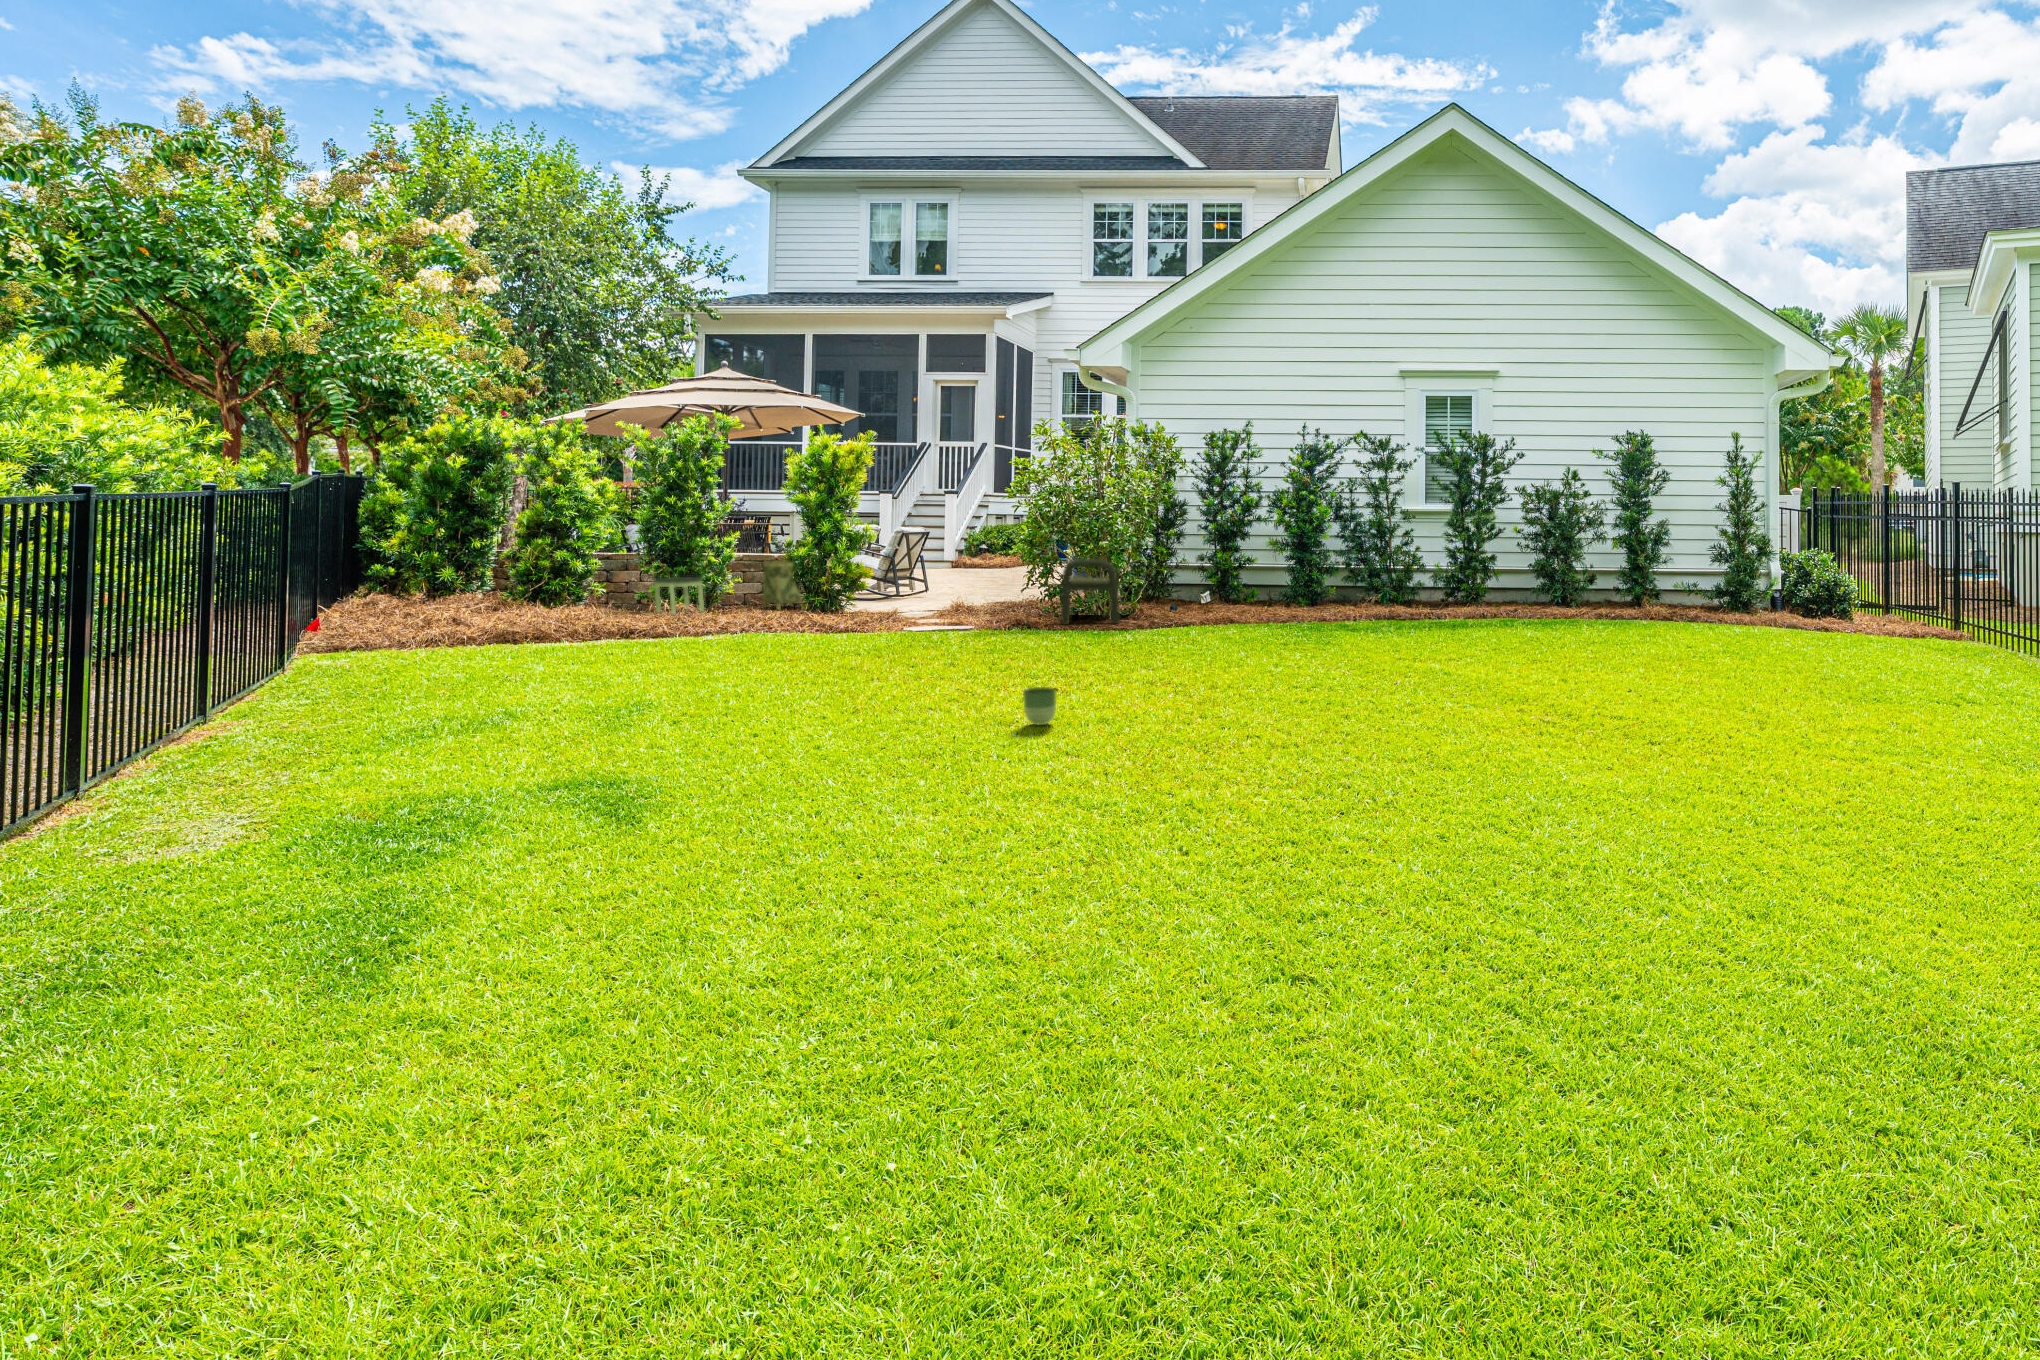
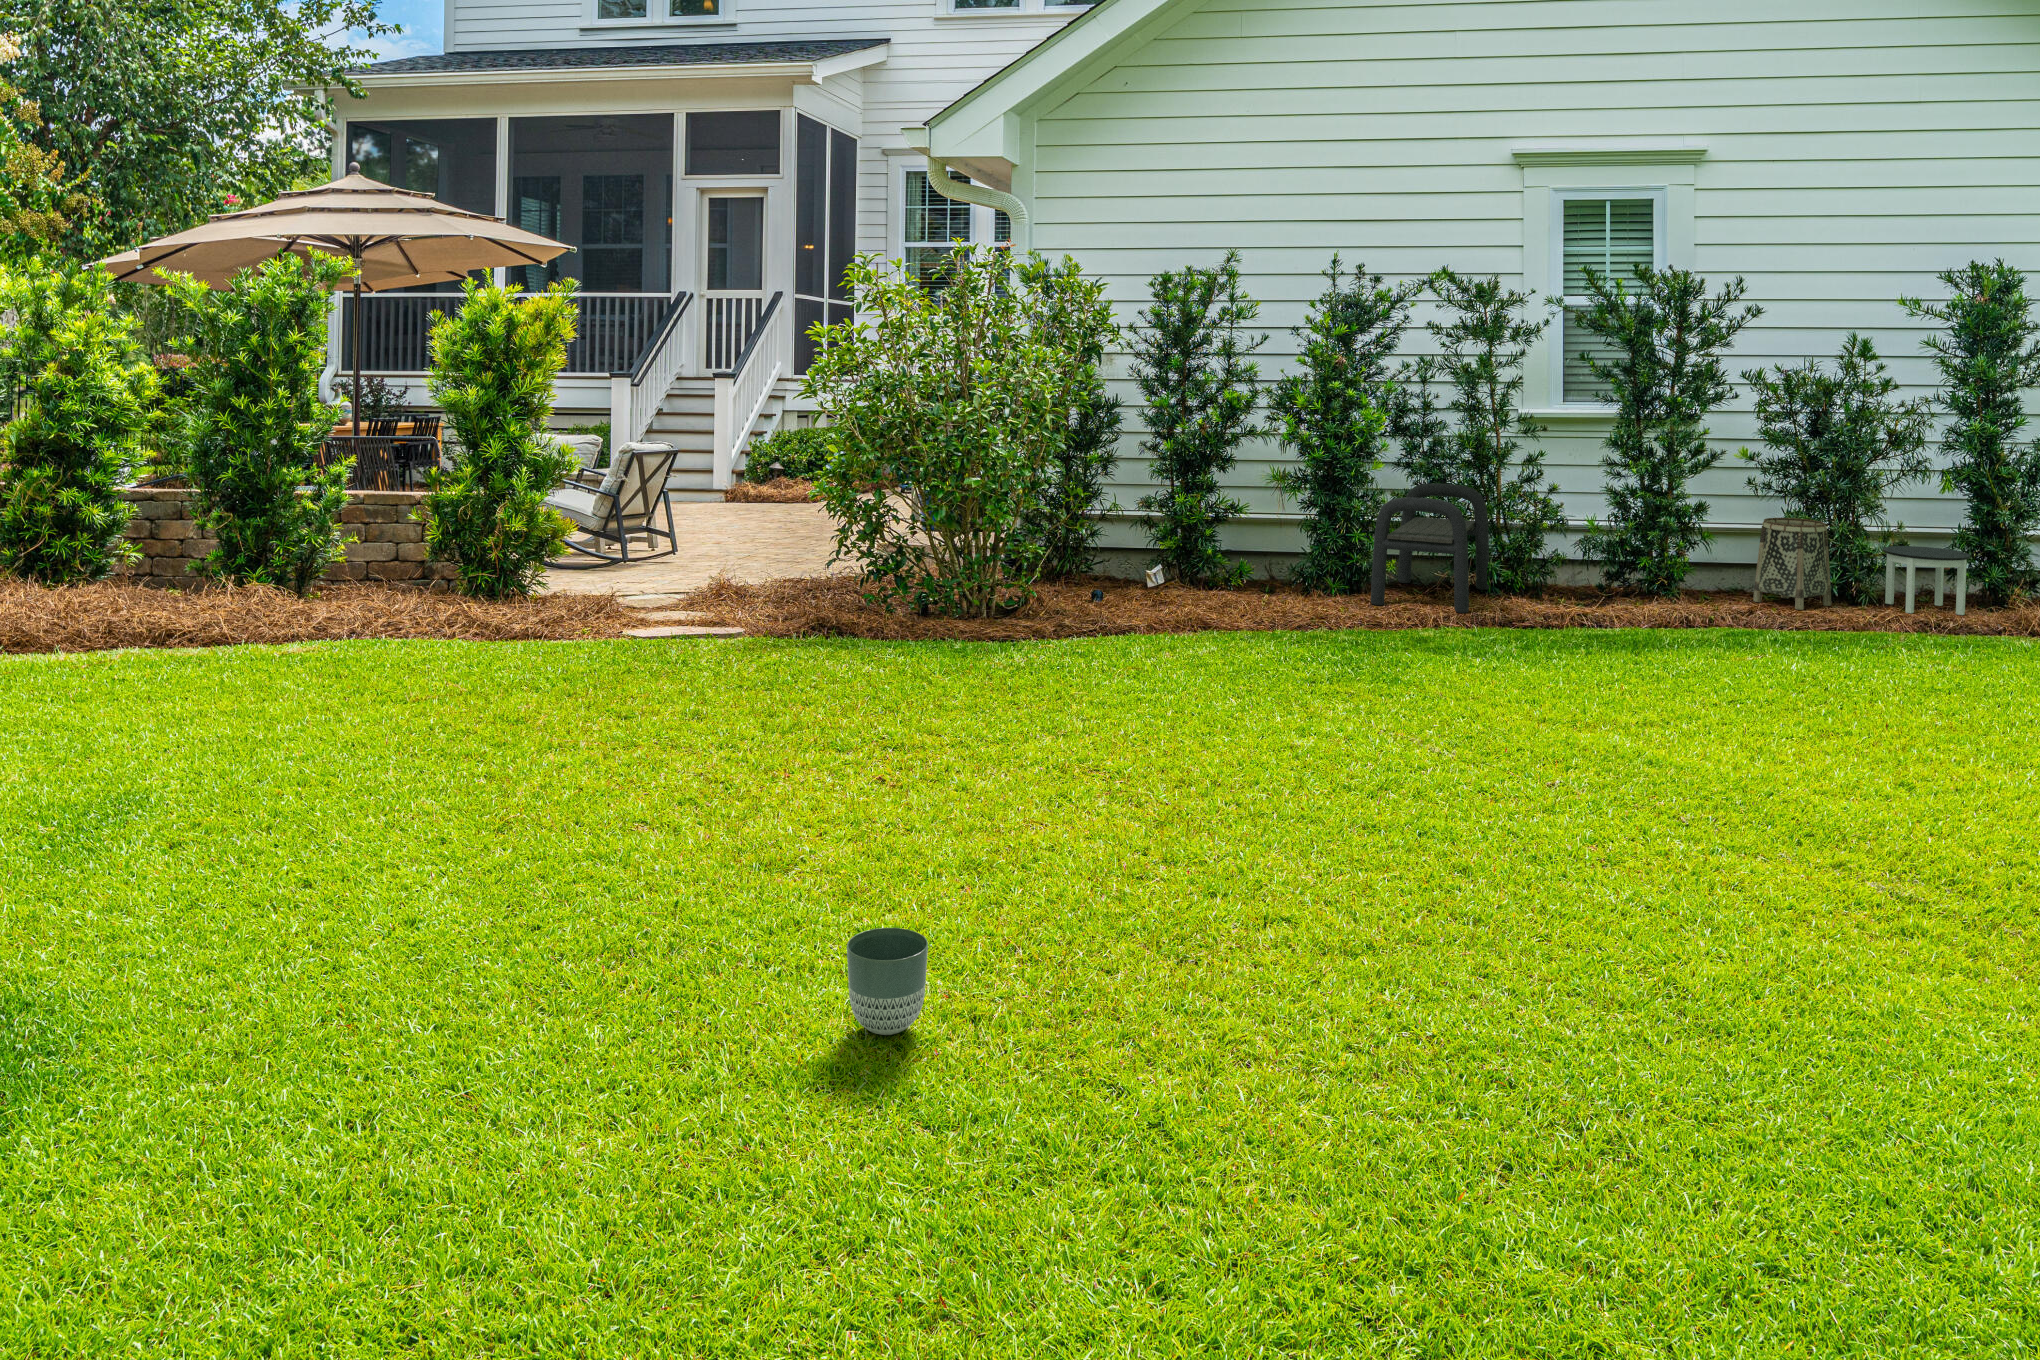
bench: present [1061,559,1120,625] -> present [1371,483,1489,613]
basket: present [763,560,801,610] -> present [1753,518,1831,610]
round table: present [653,577,704,615] -> present [1883,546,1970,615]

